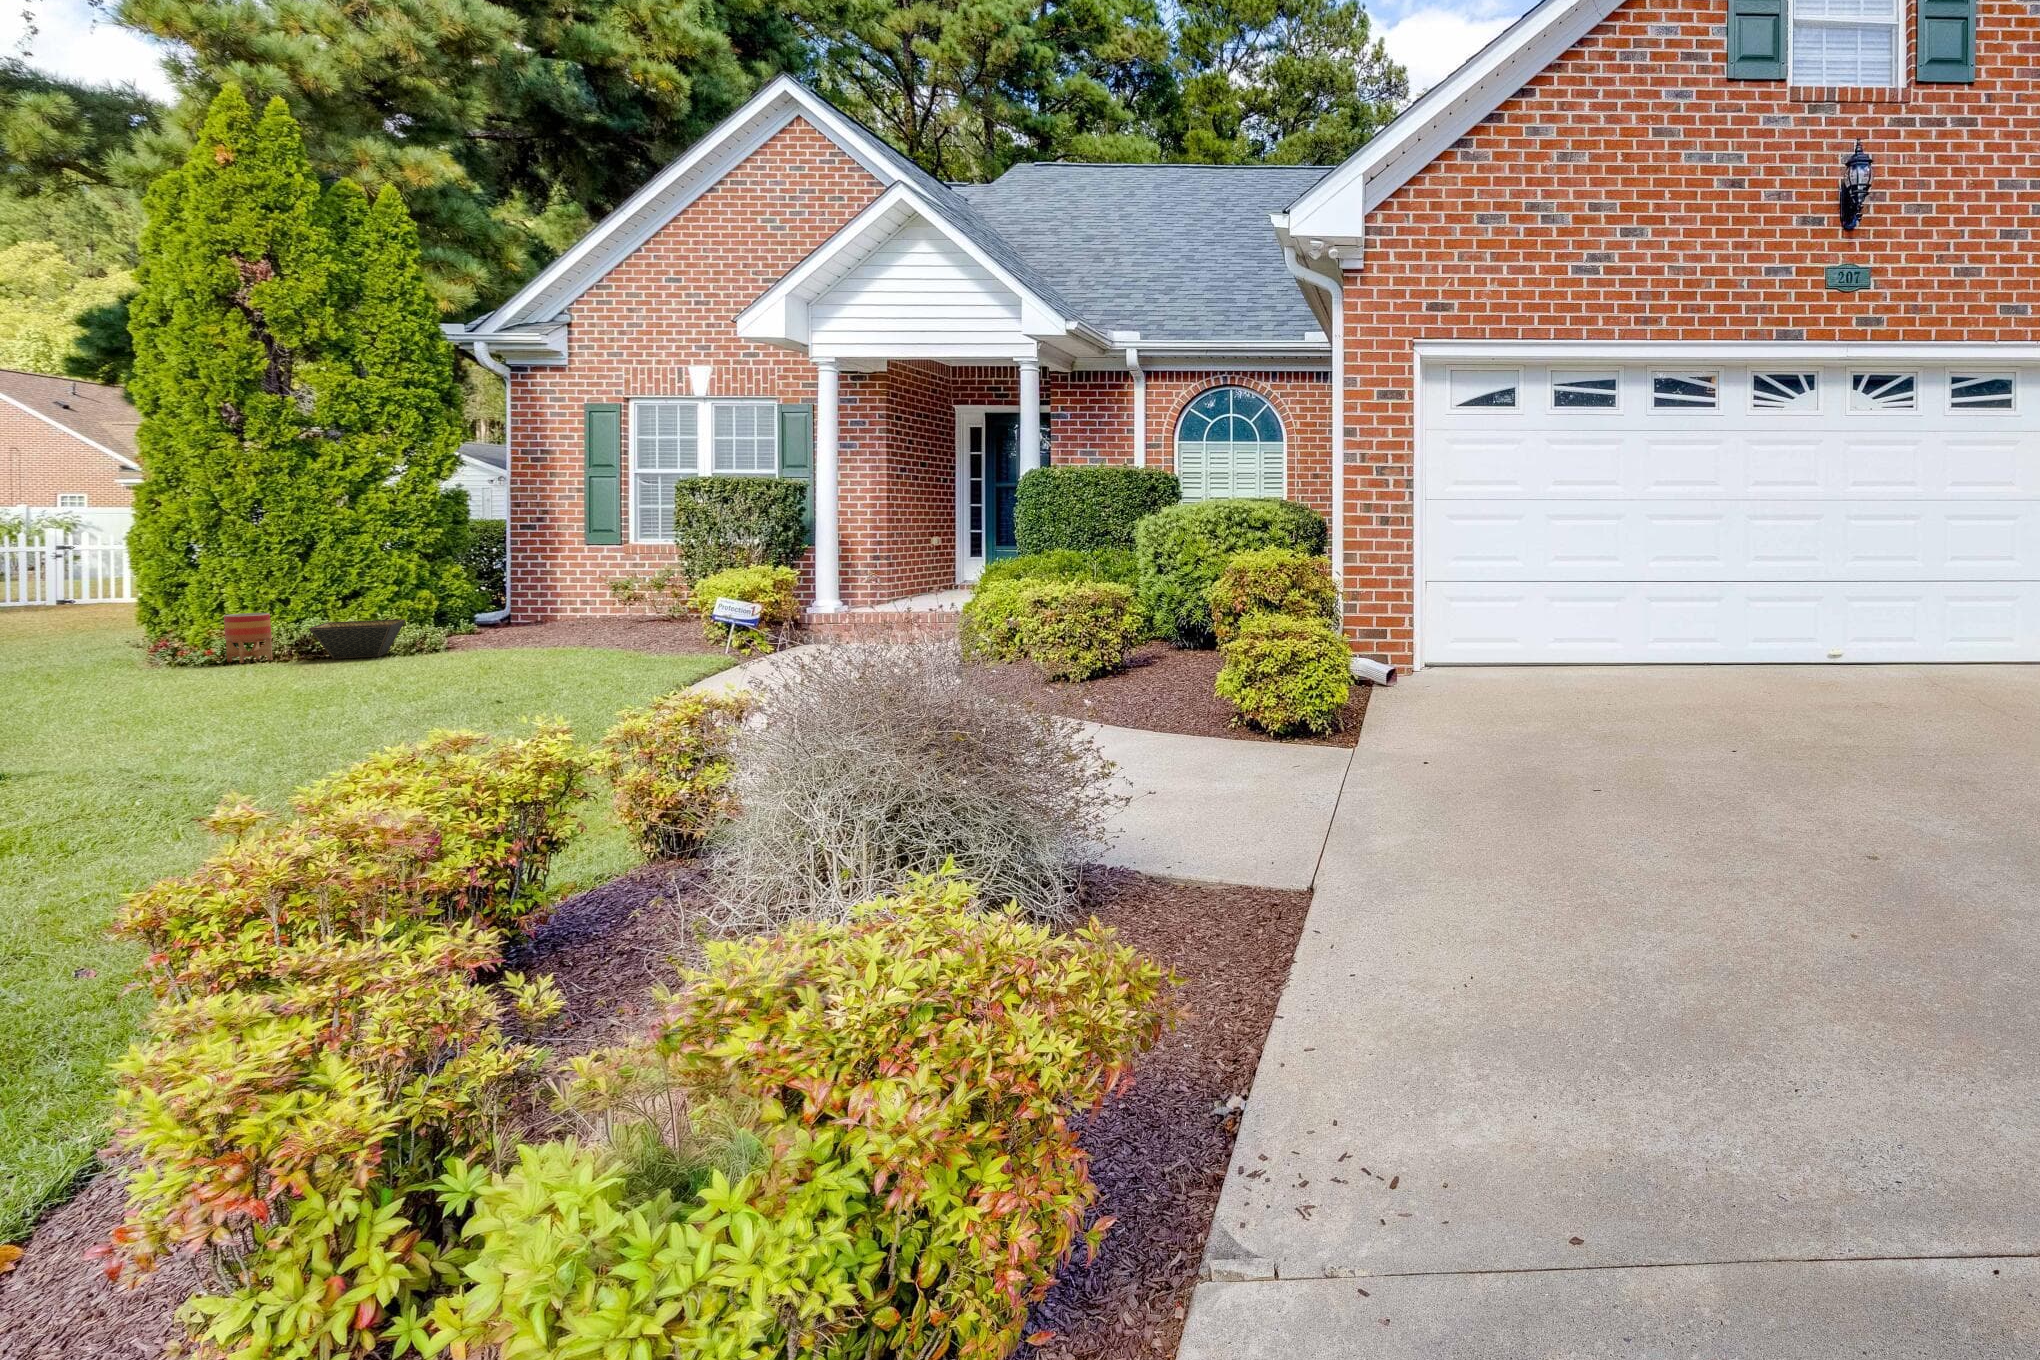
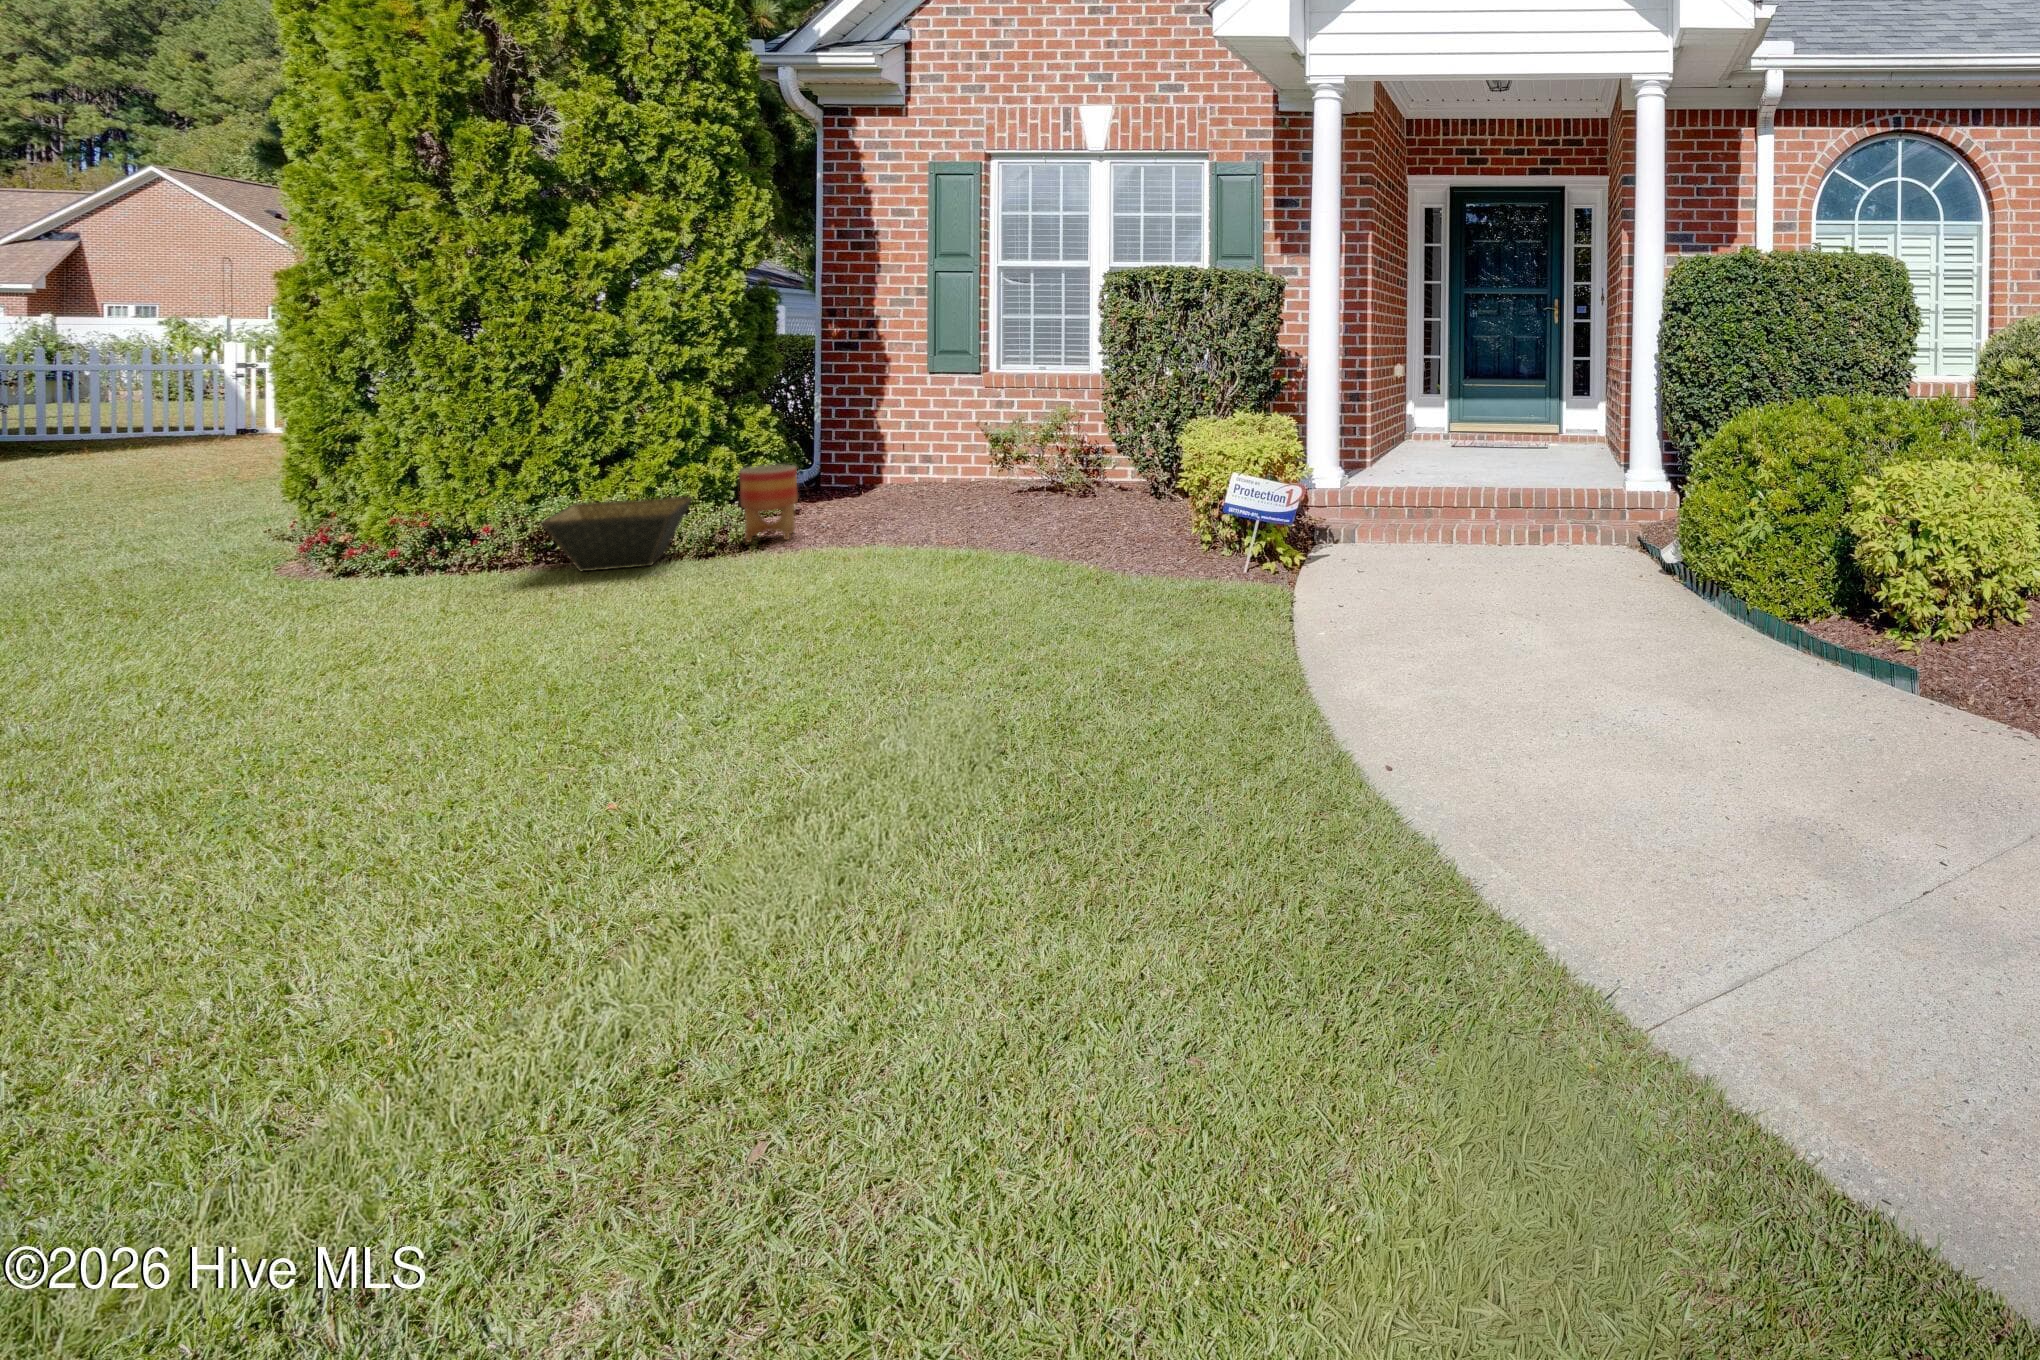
planter: present [224,613,273,663] -> present [740,465,798,542]

